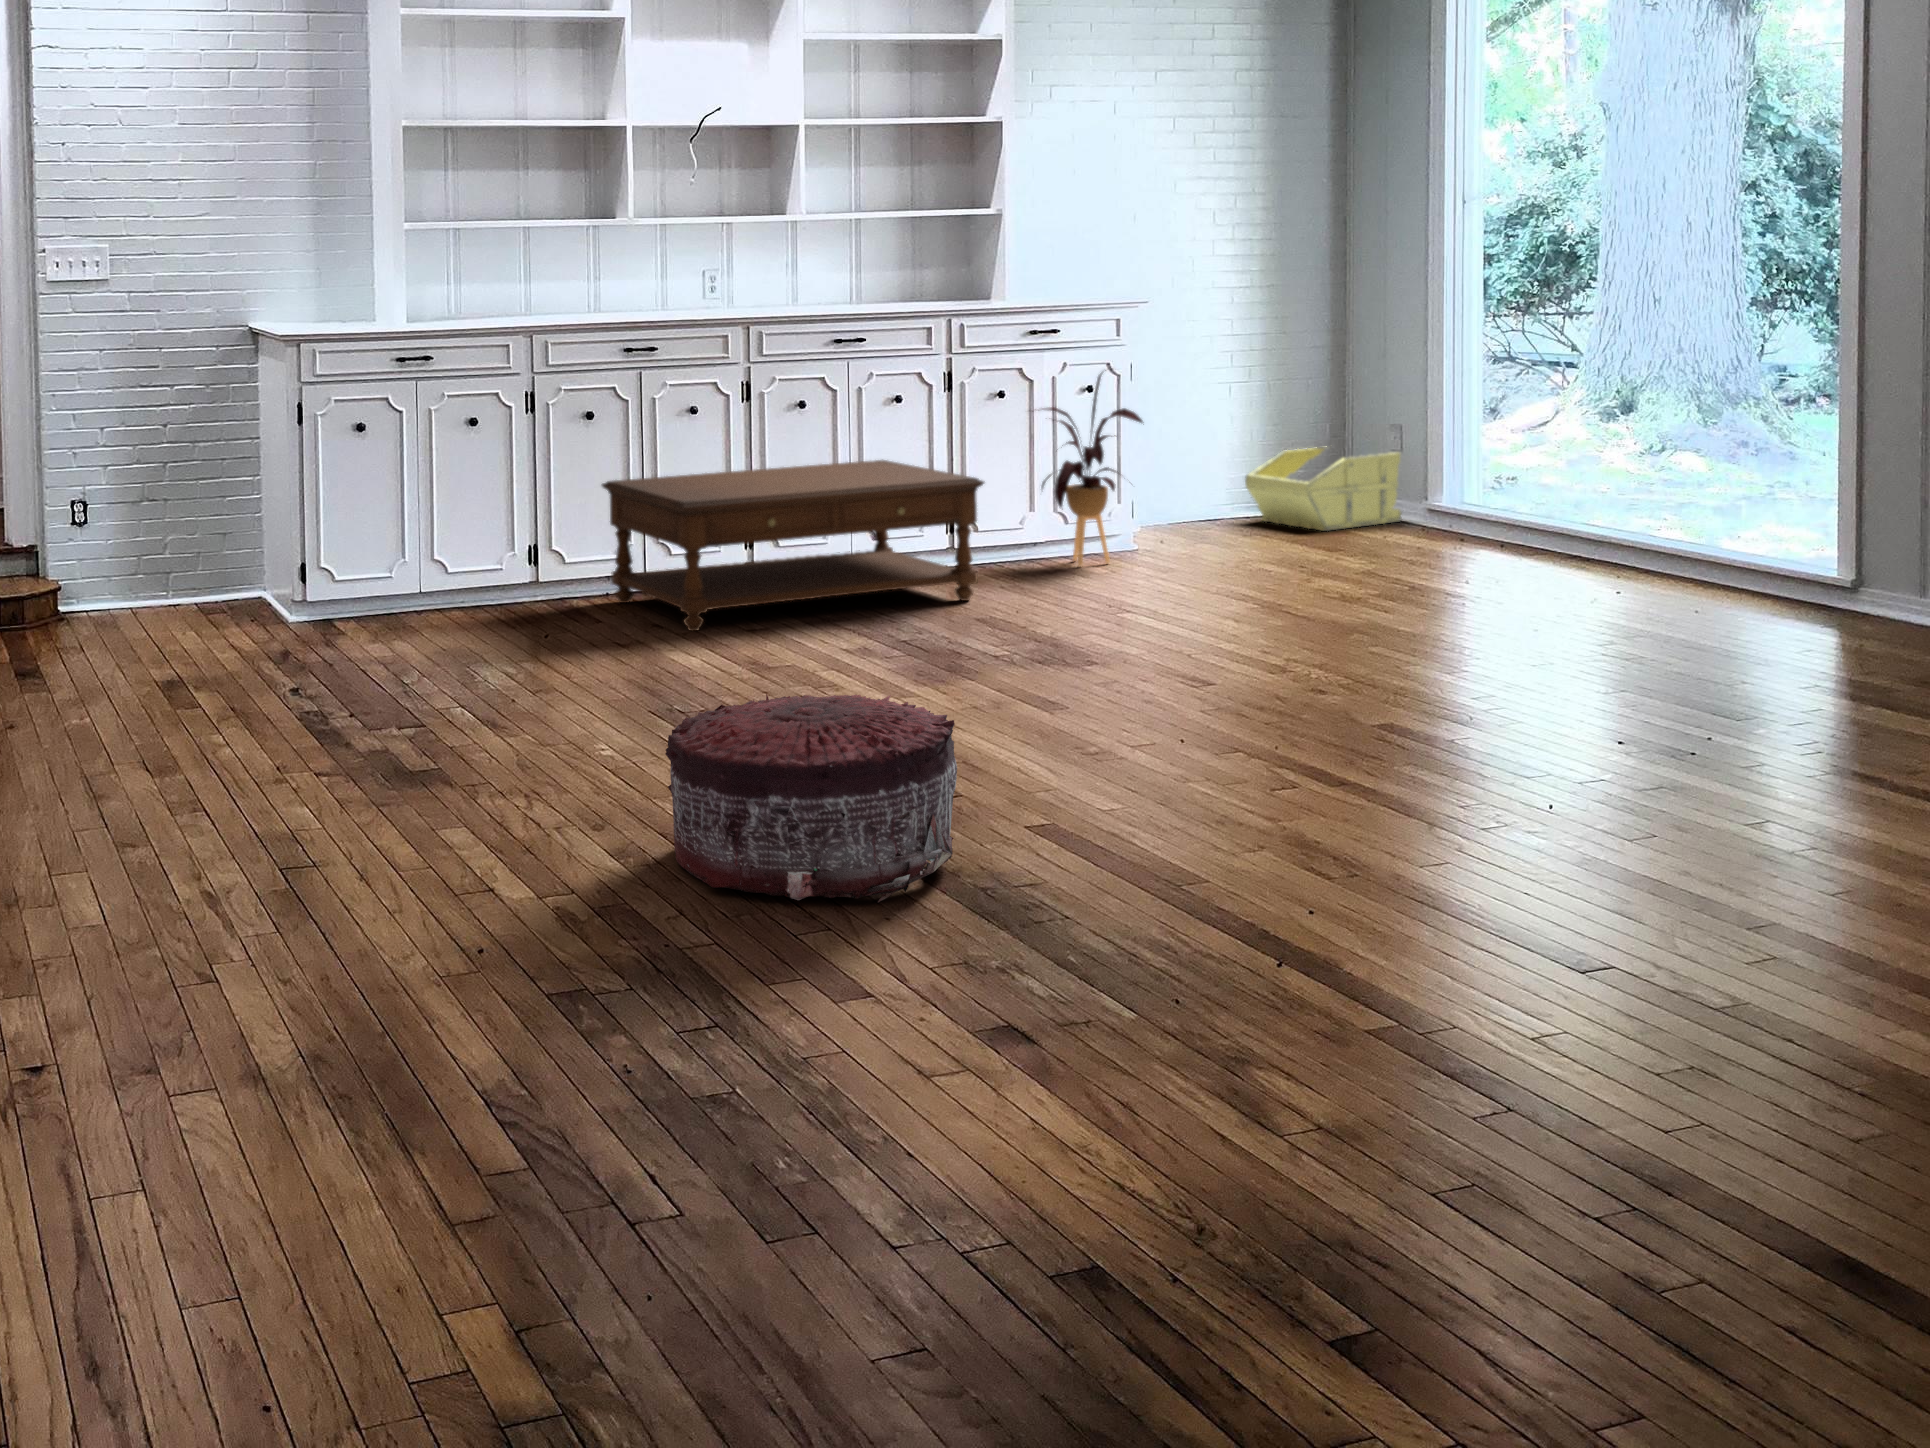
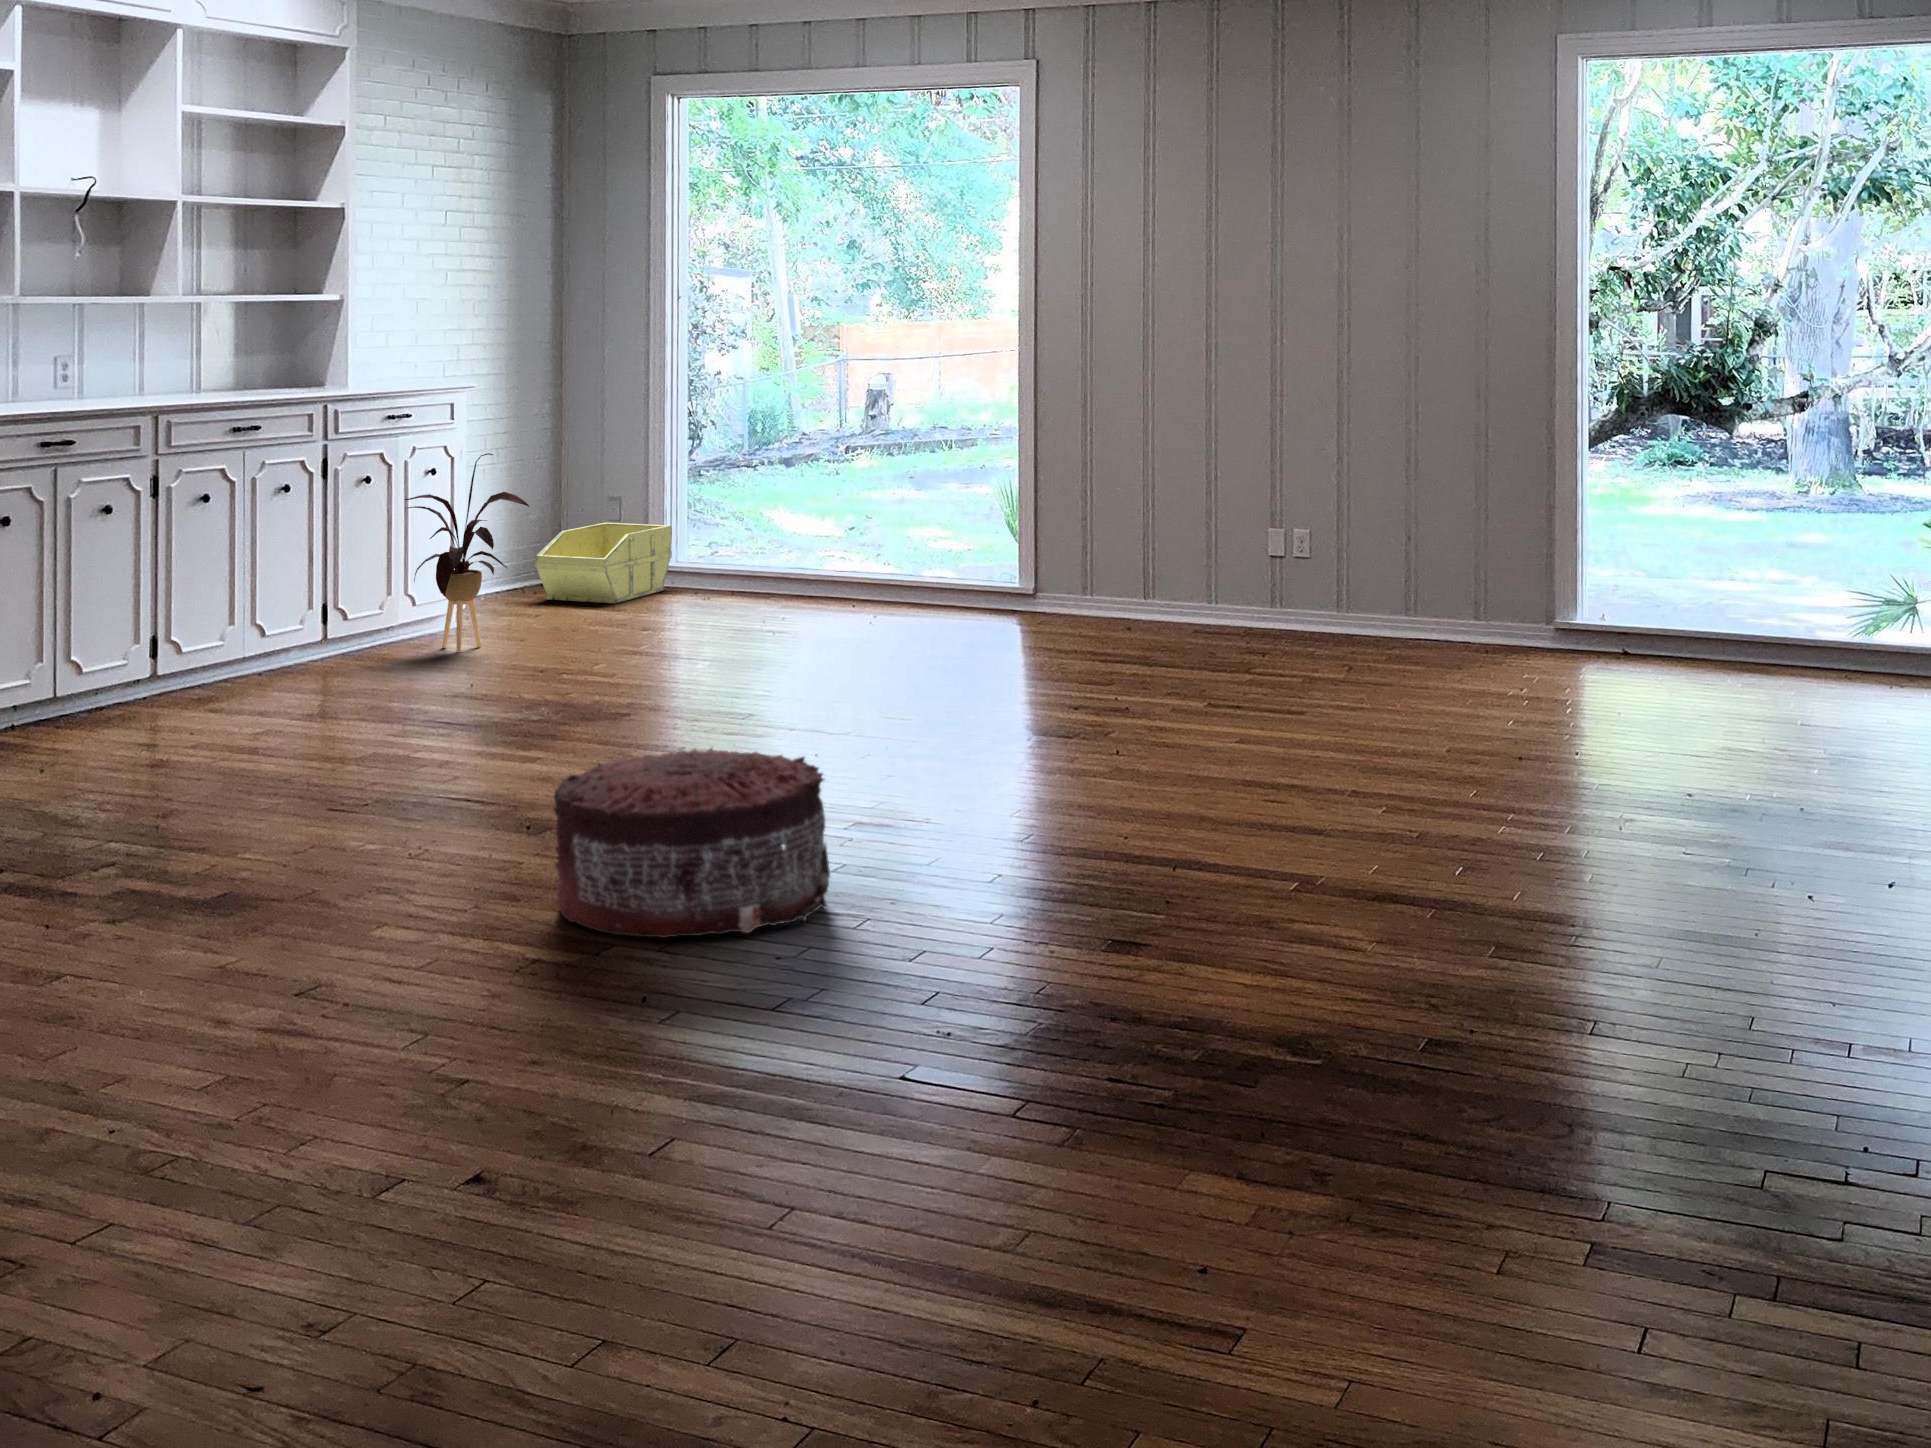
coffee table: present [602,460,984,631] -> none [19,556,430,748]

